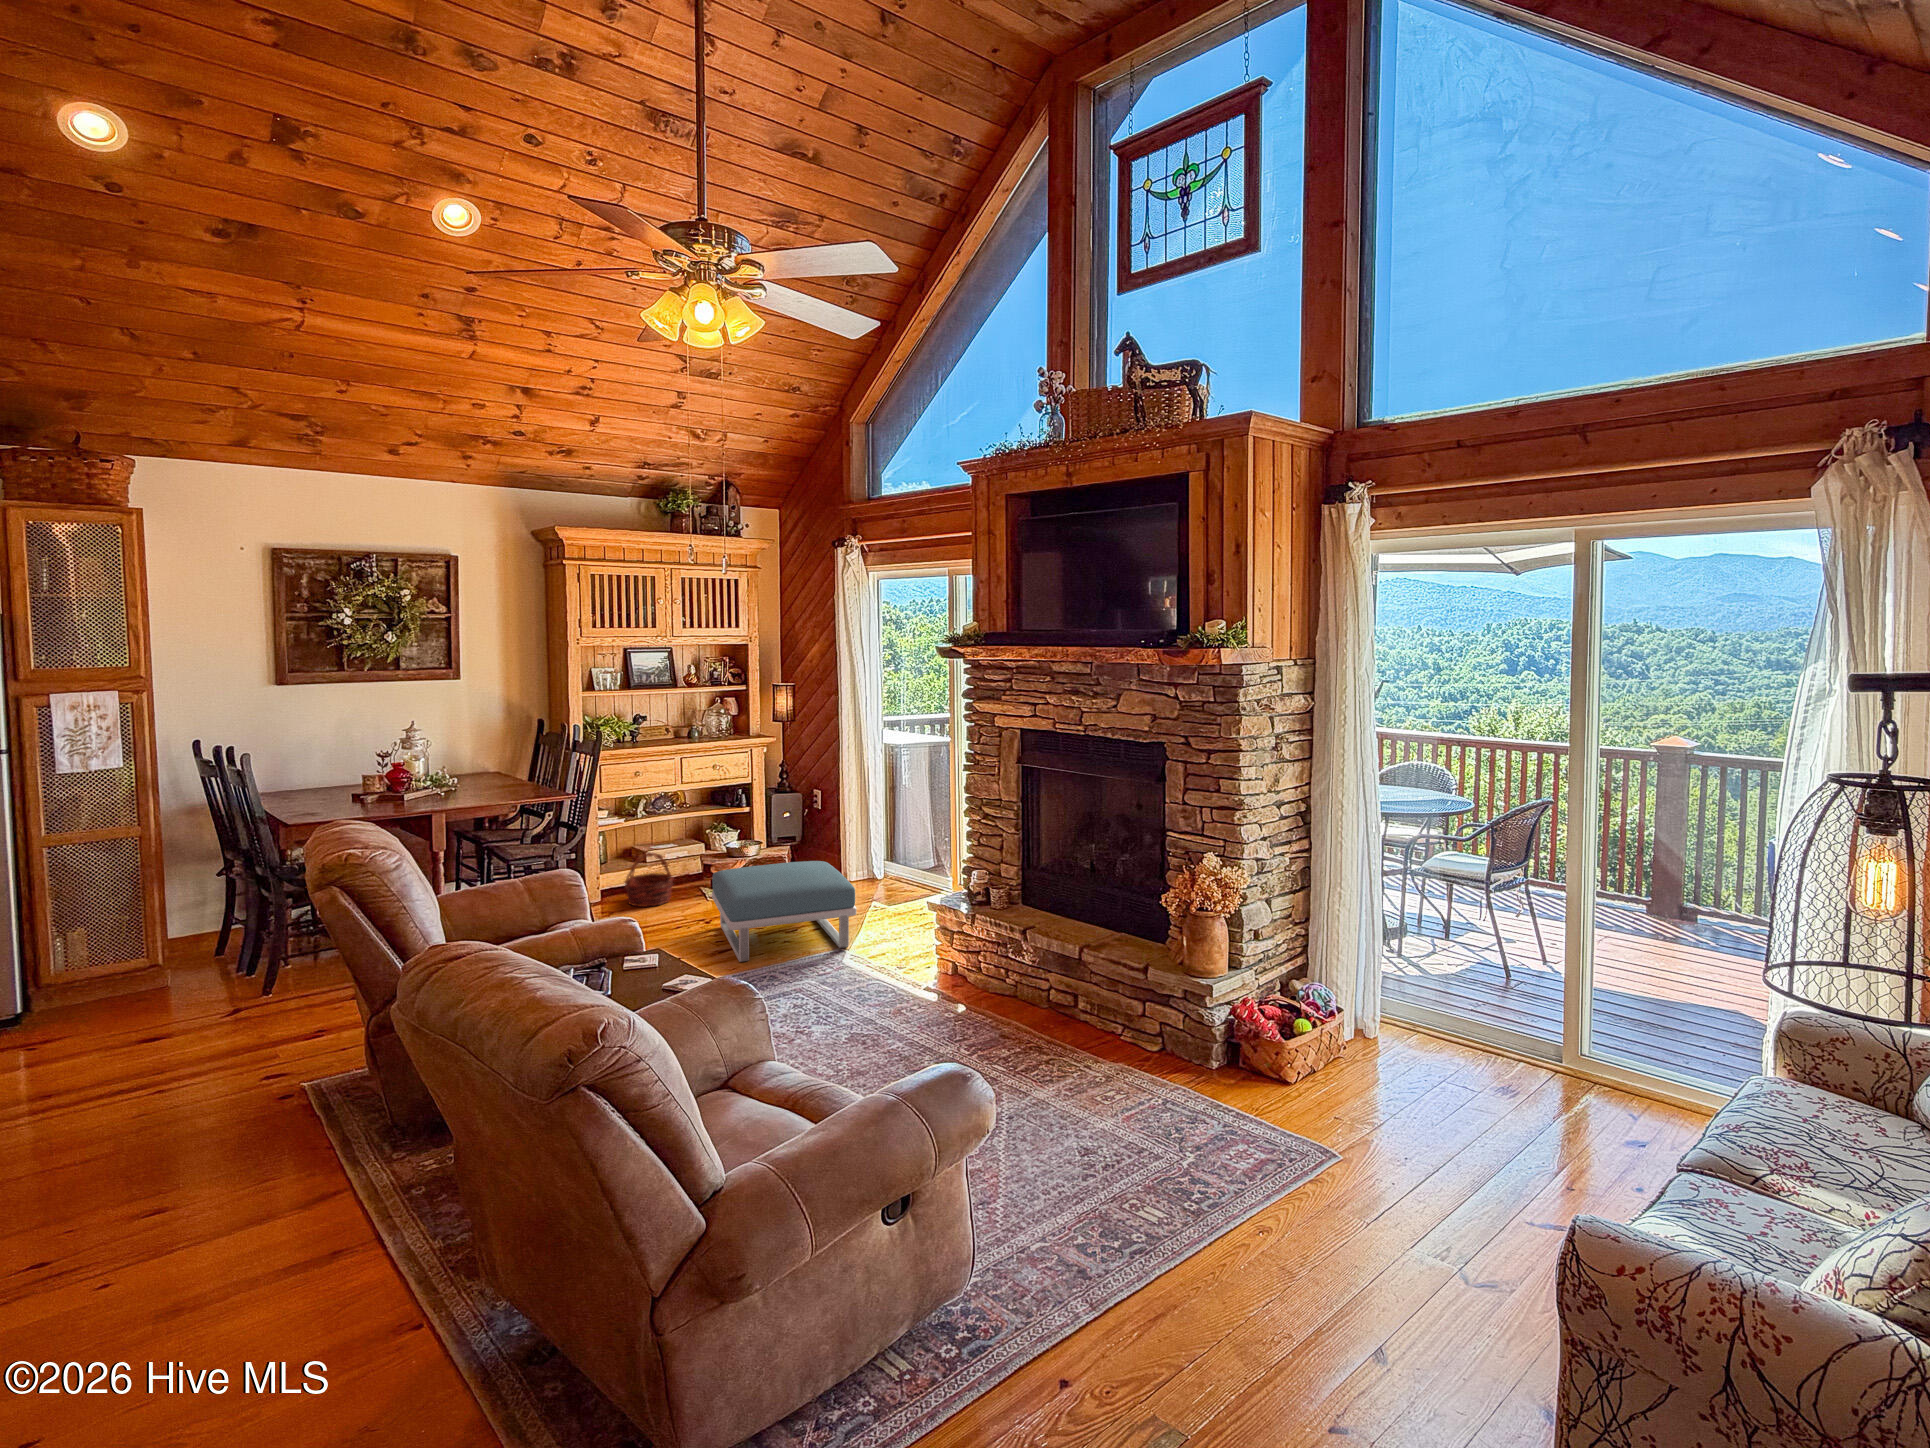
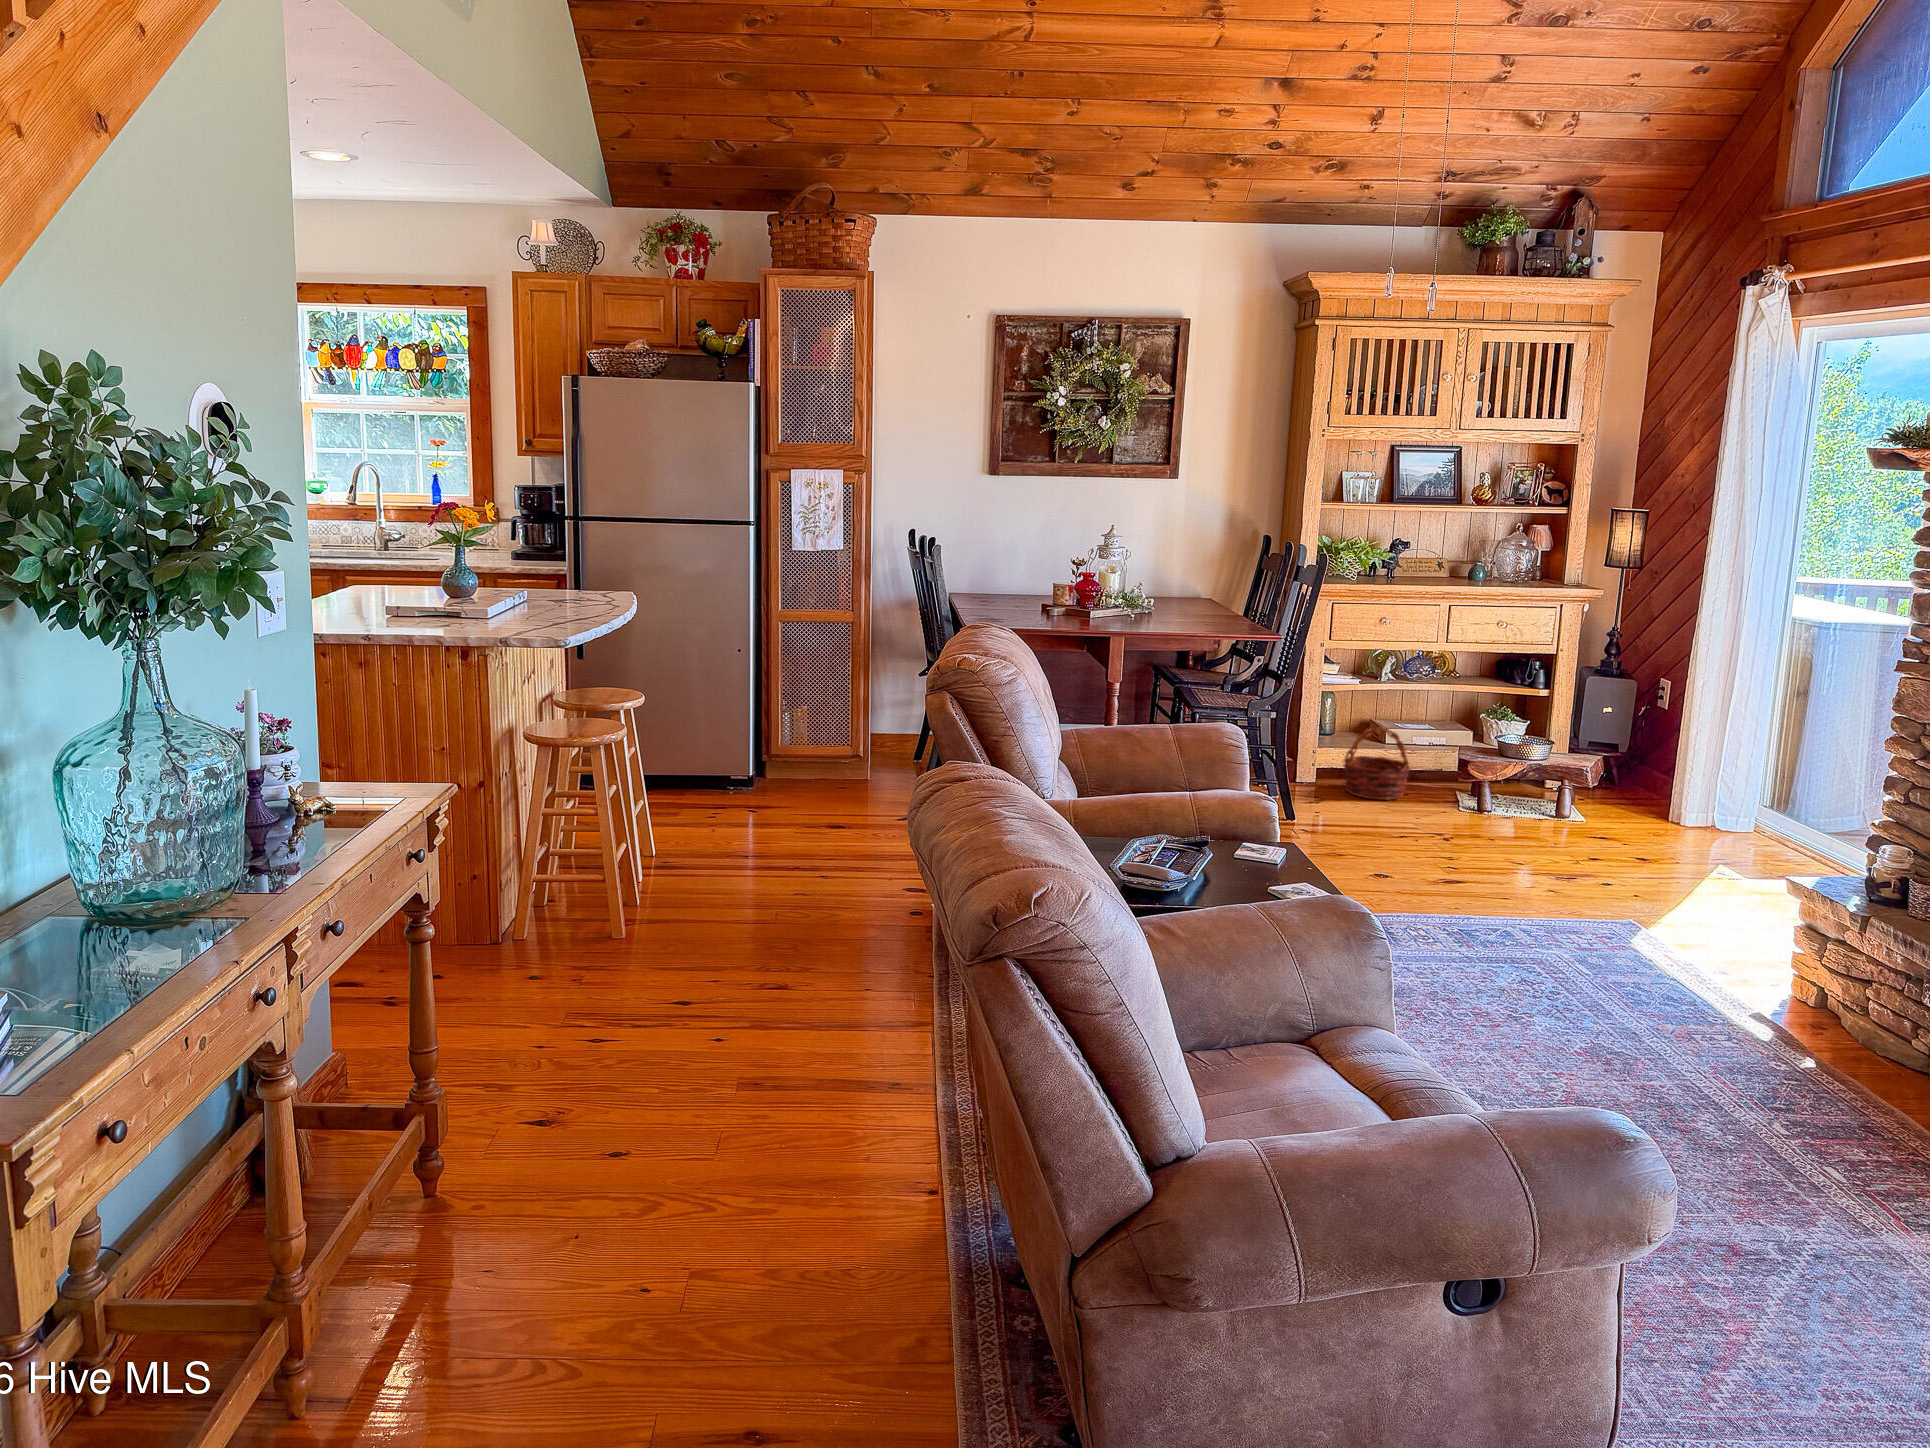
footstool: present [712,861,856,962] -> none [1446,765,1665,918]

